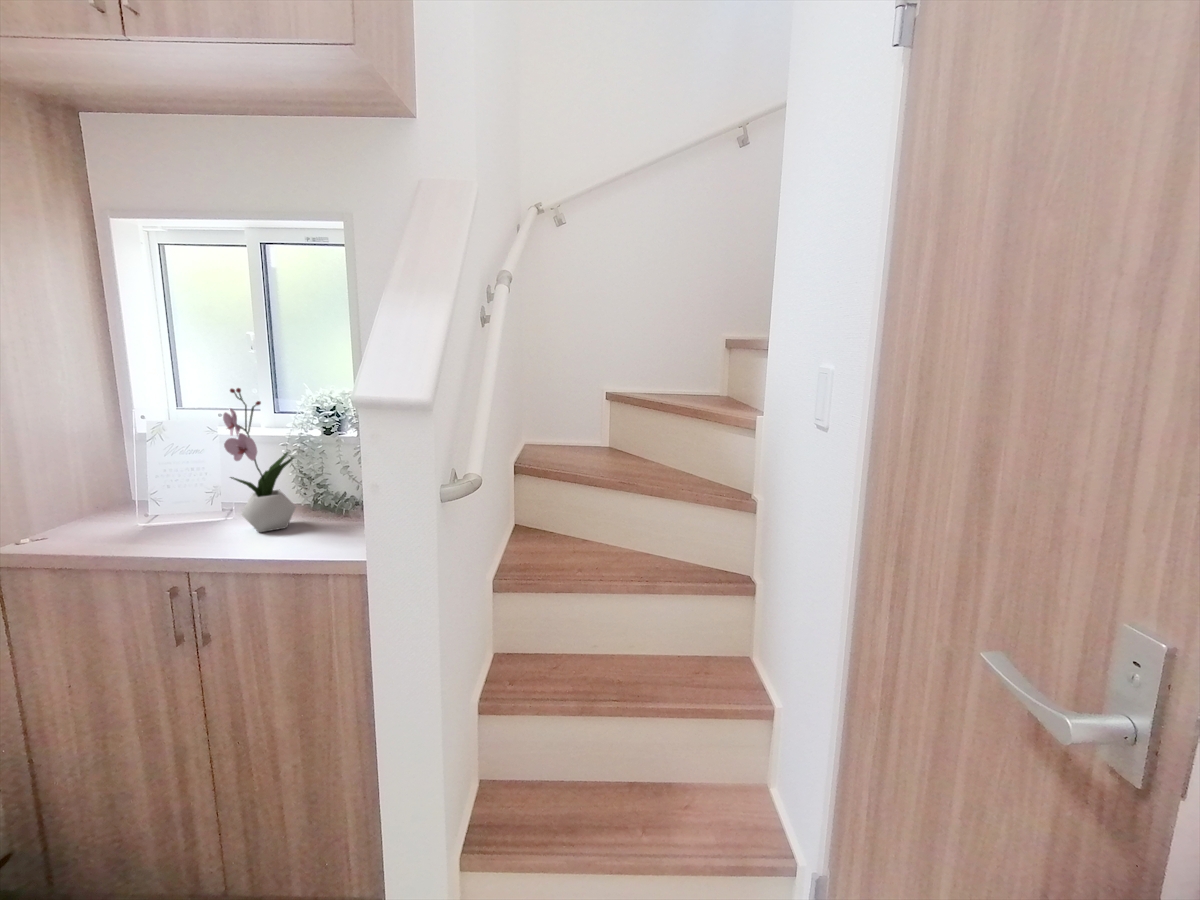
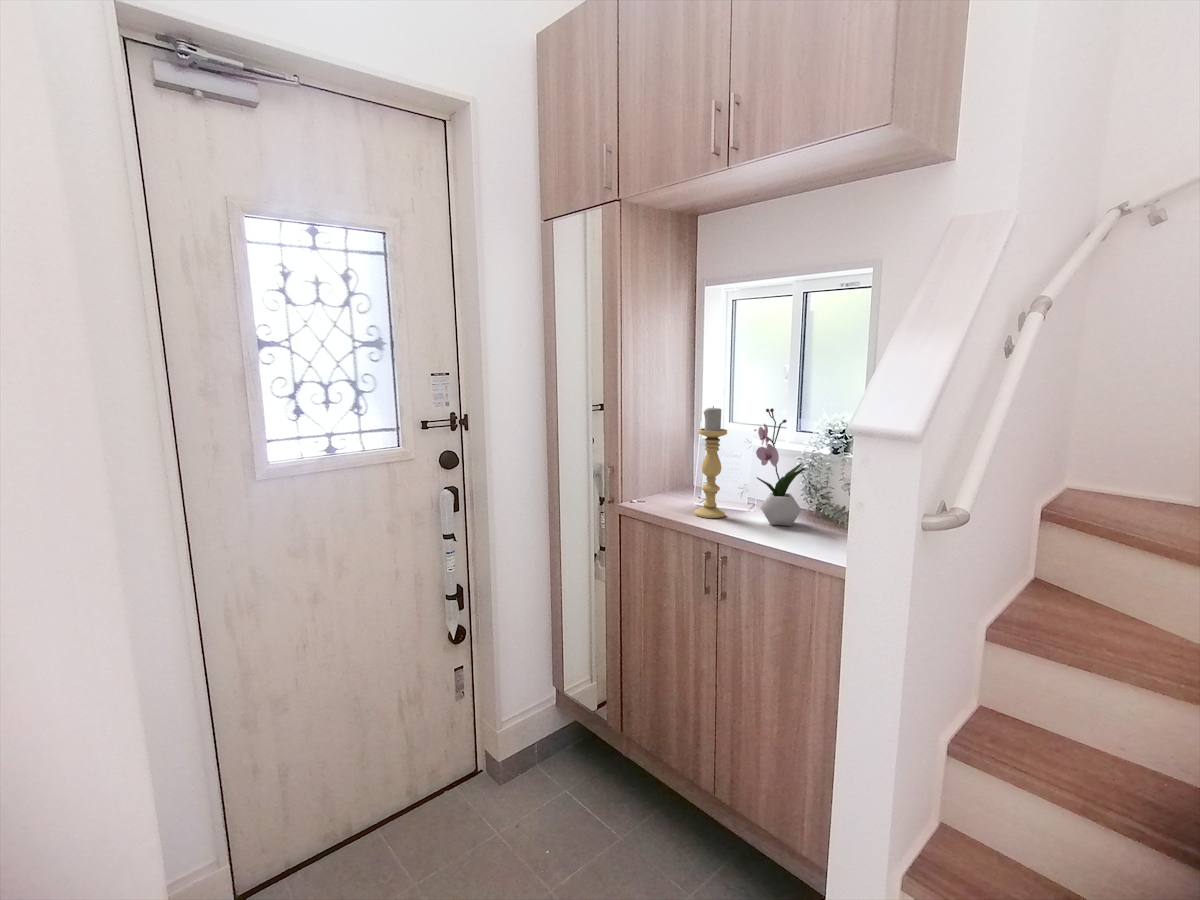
candle holder: none [126,389,190,544] -> present [695,406,727,518]

